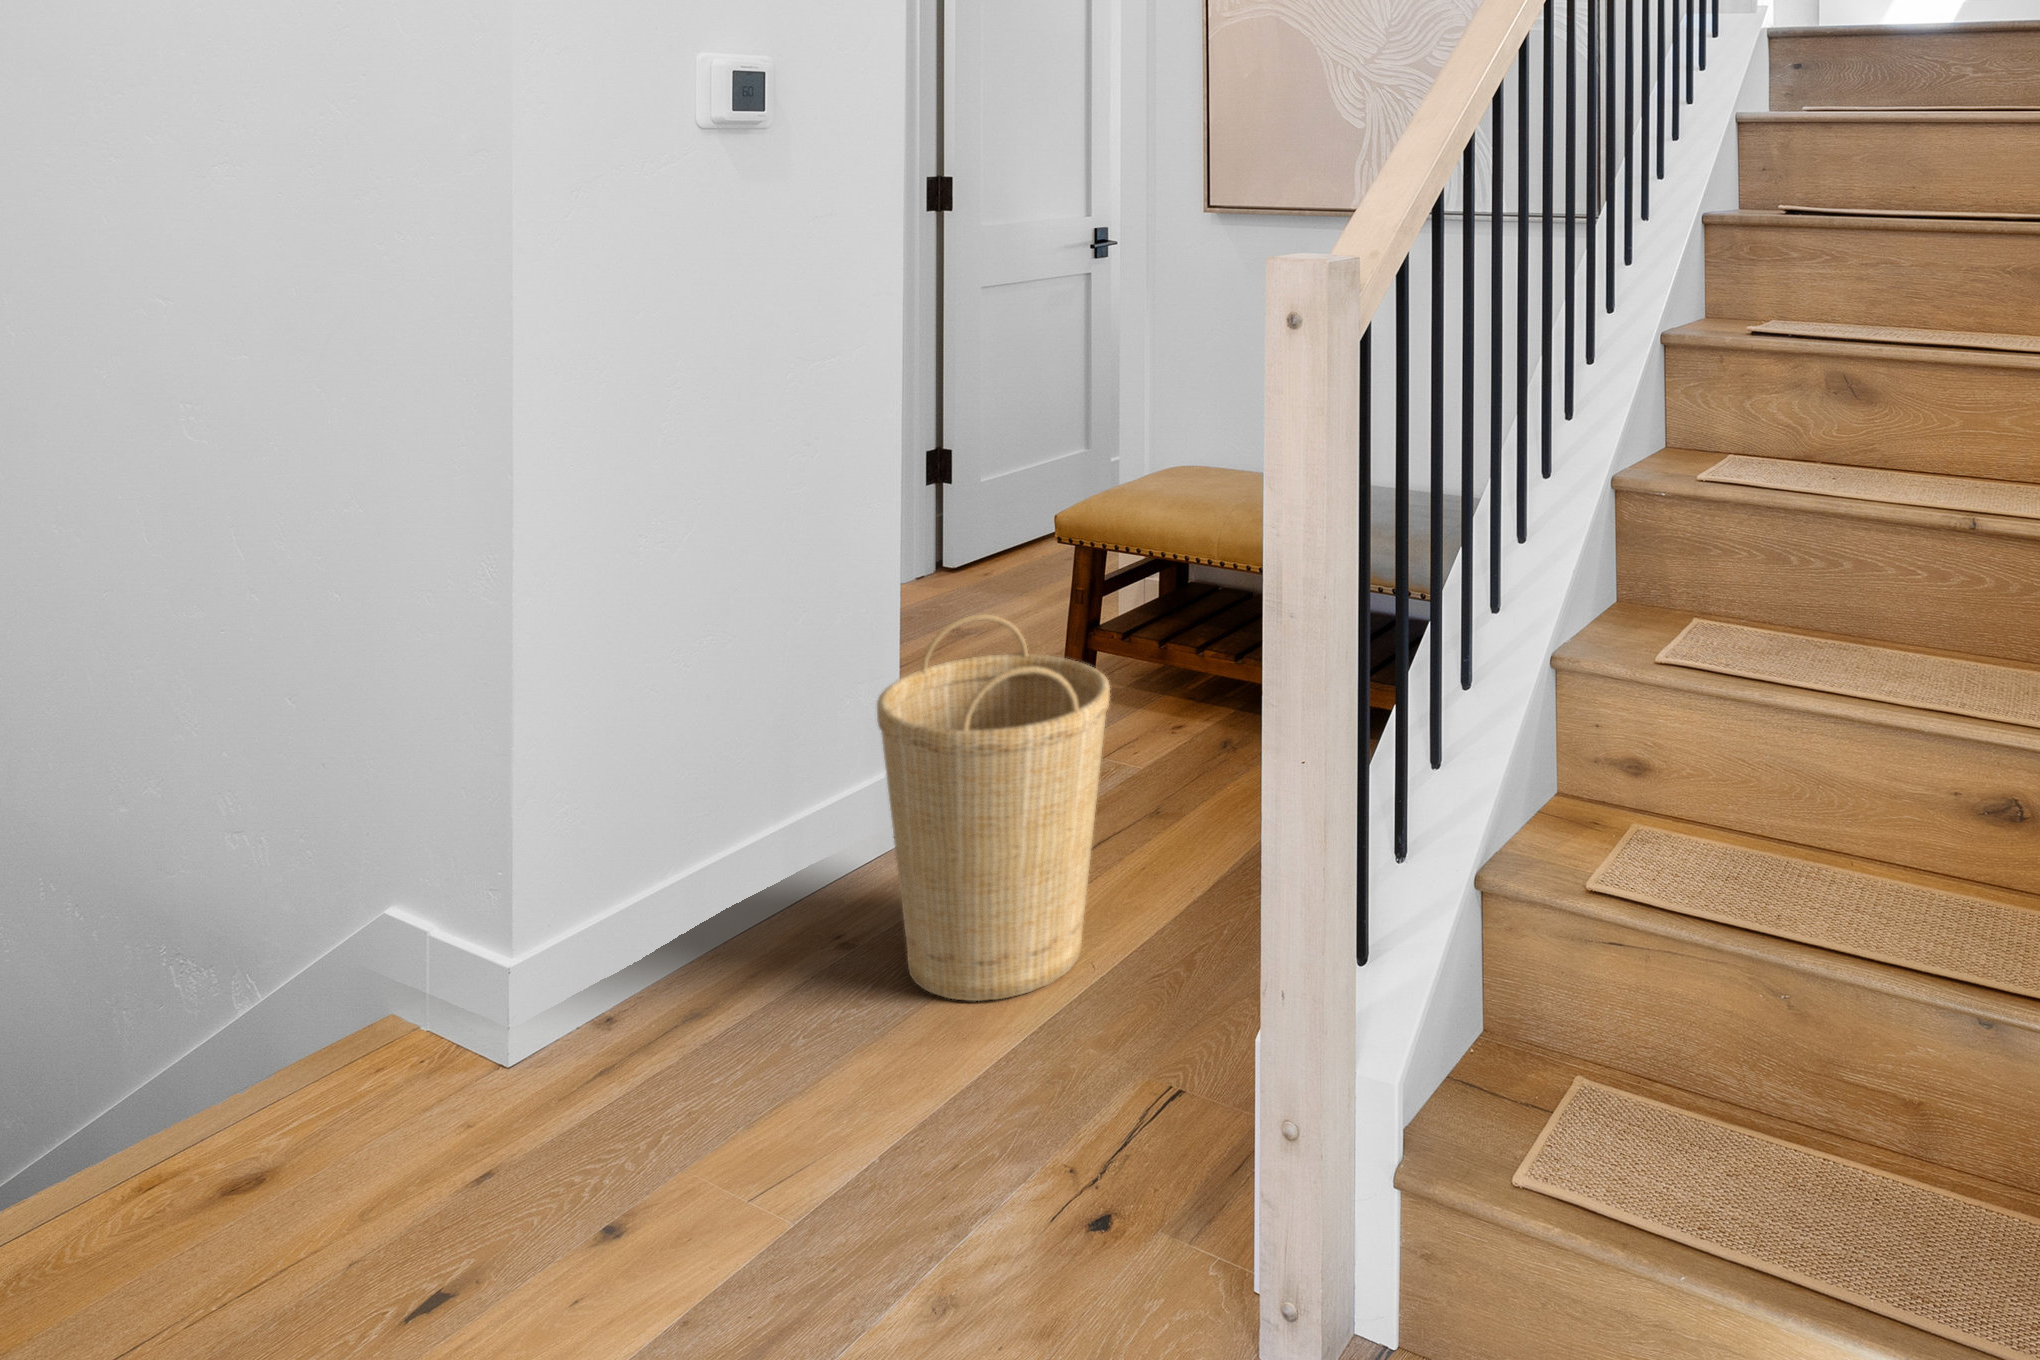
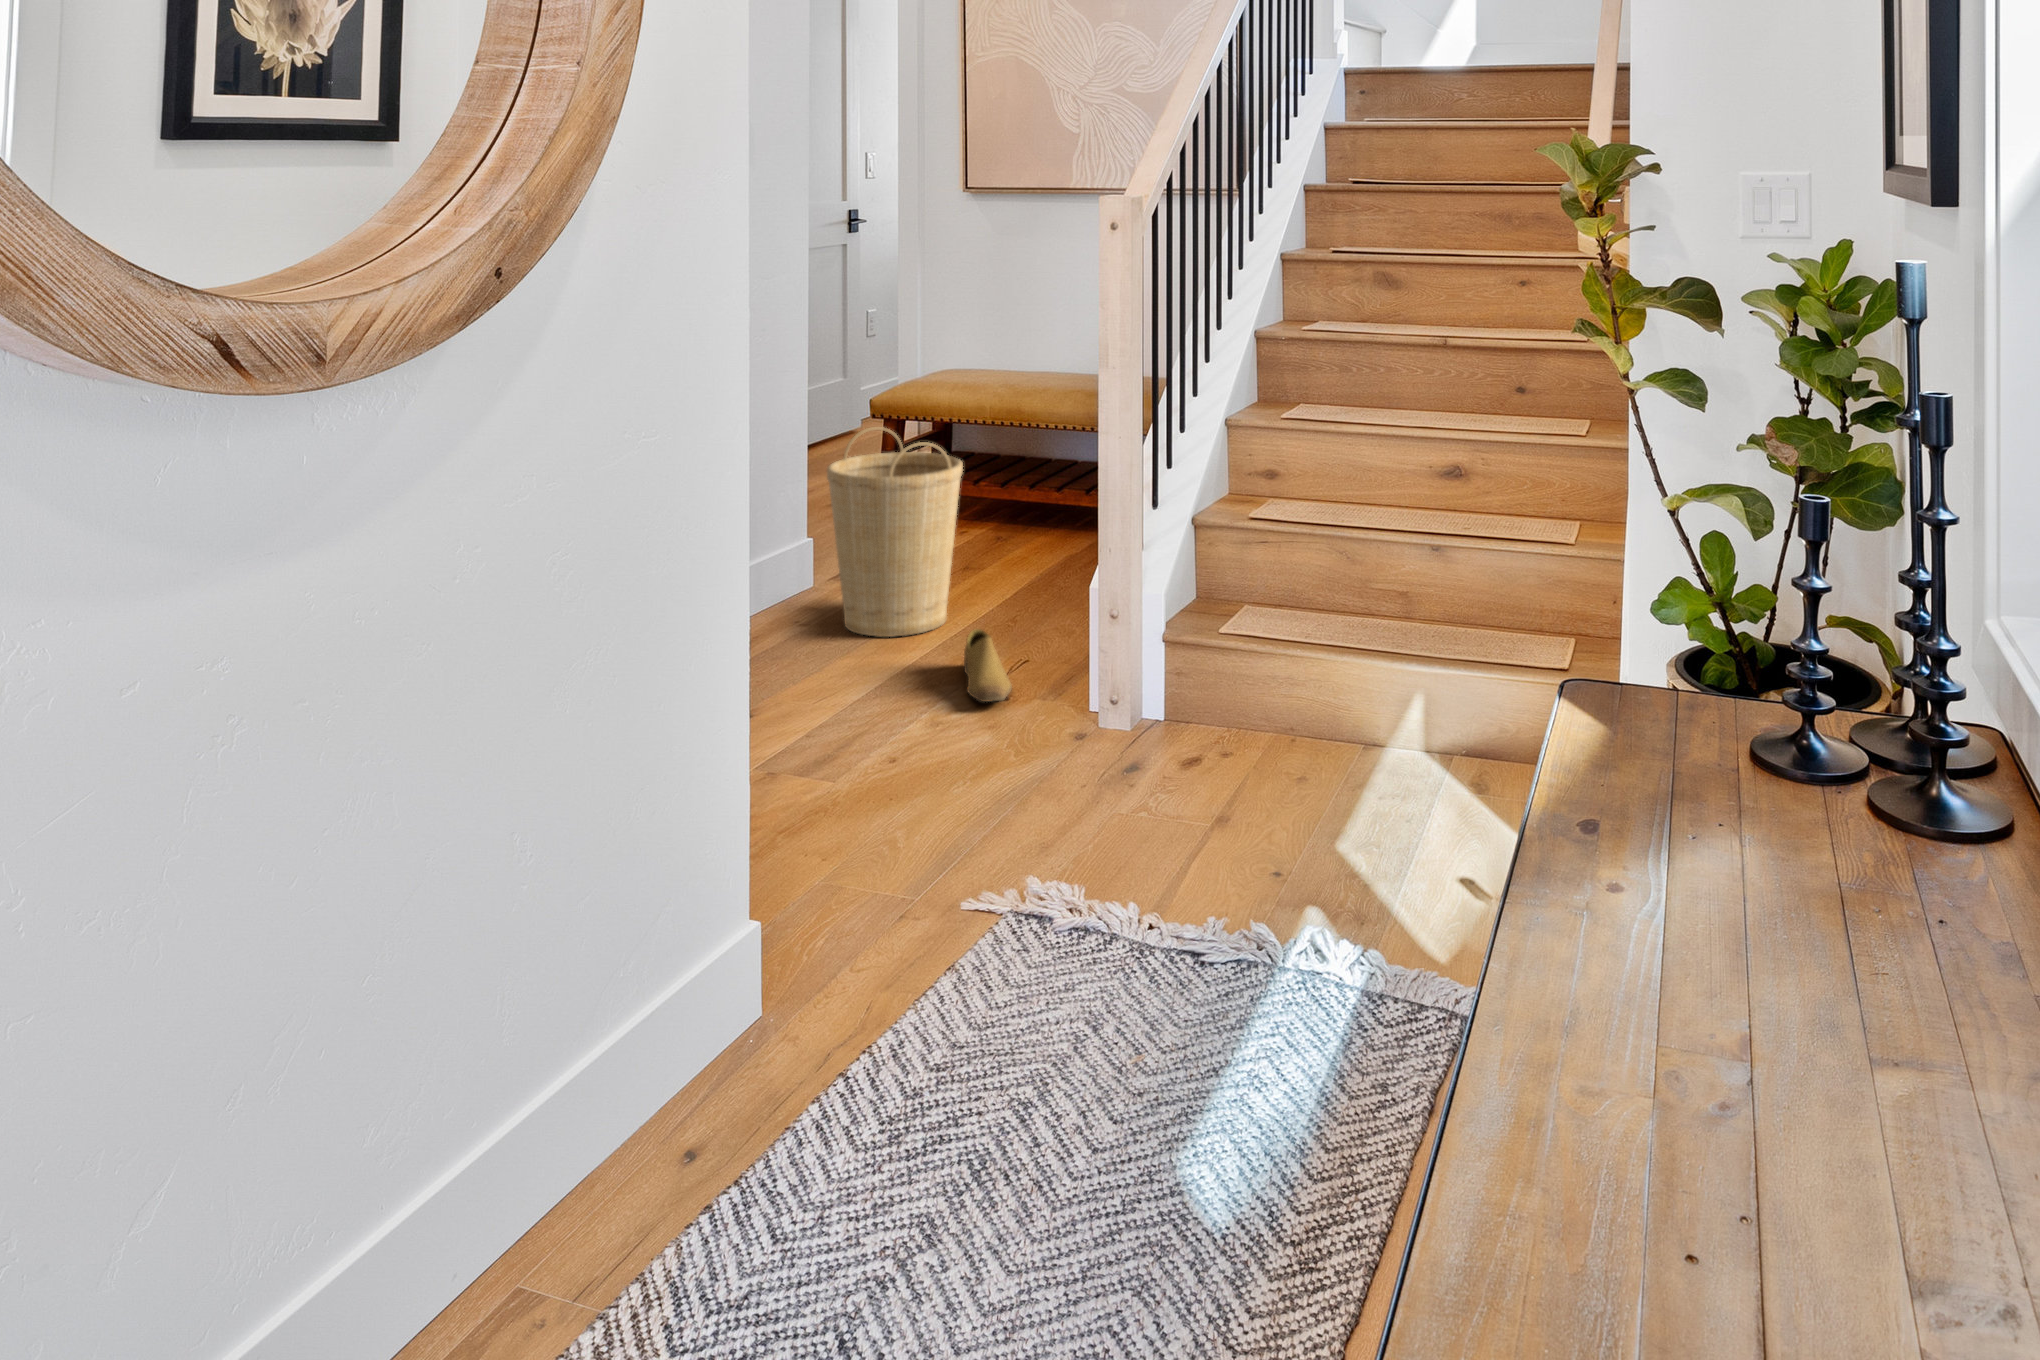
shoe: none [1039,1042,1129,1258] -> present [964,629,1012,702]

